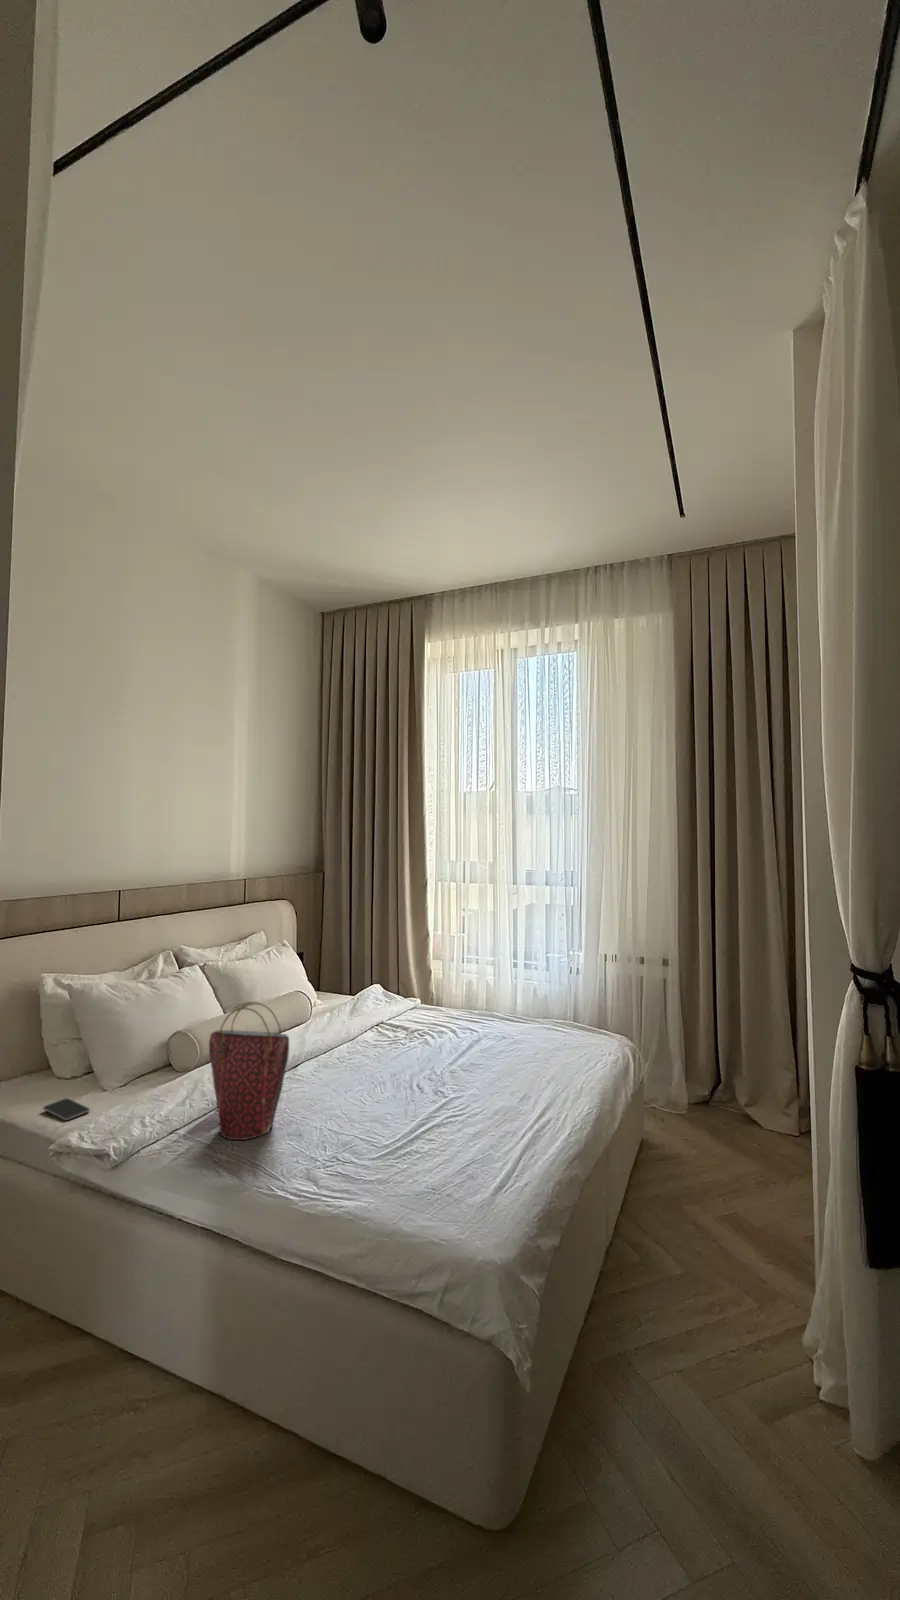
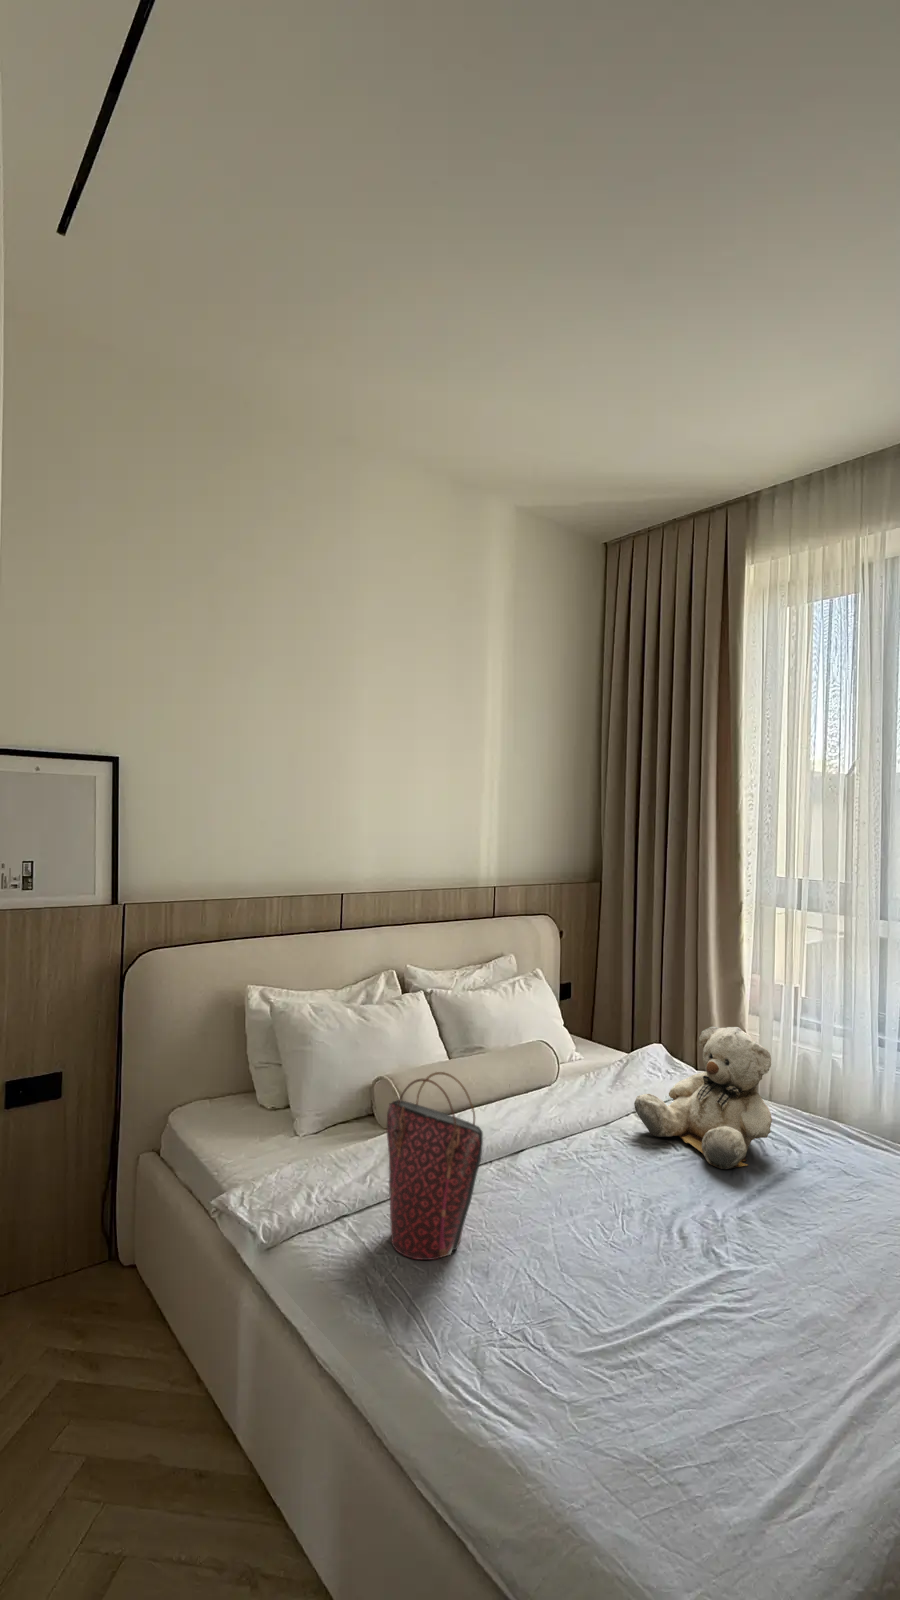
teddy bear: none [372,955,463,1049] -> present [634,1027,772,1169]
smartphone: present [43,1099,90,1120] -> none [219,1138,262,1170]

